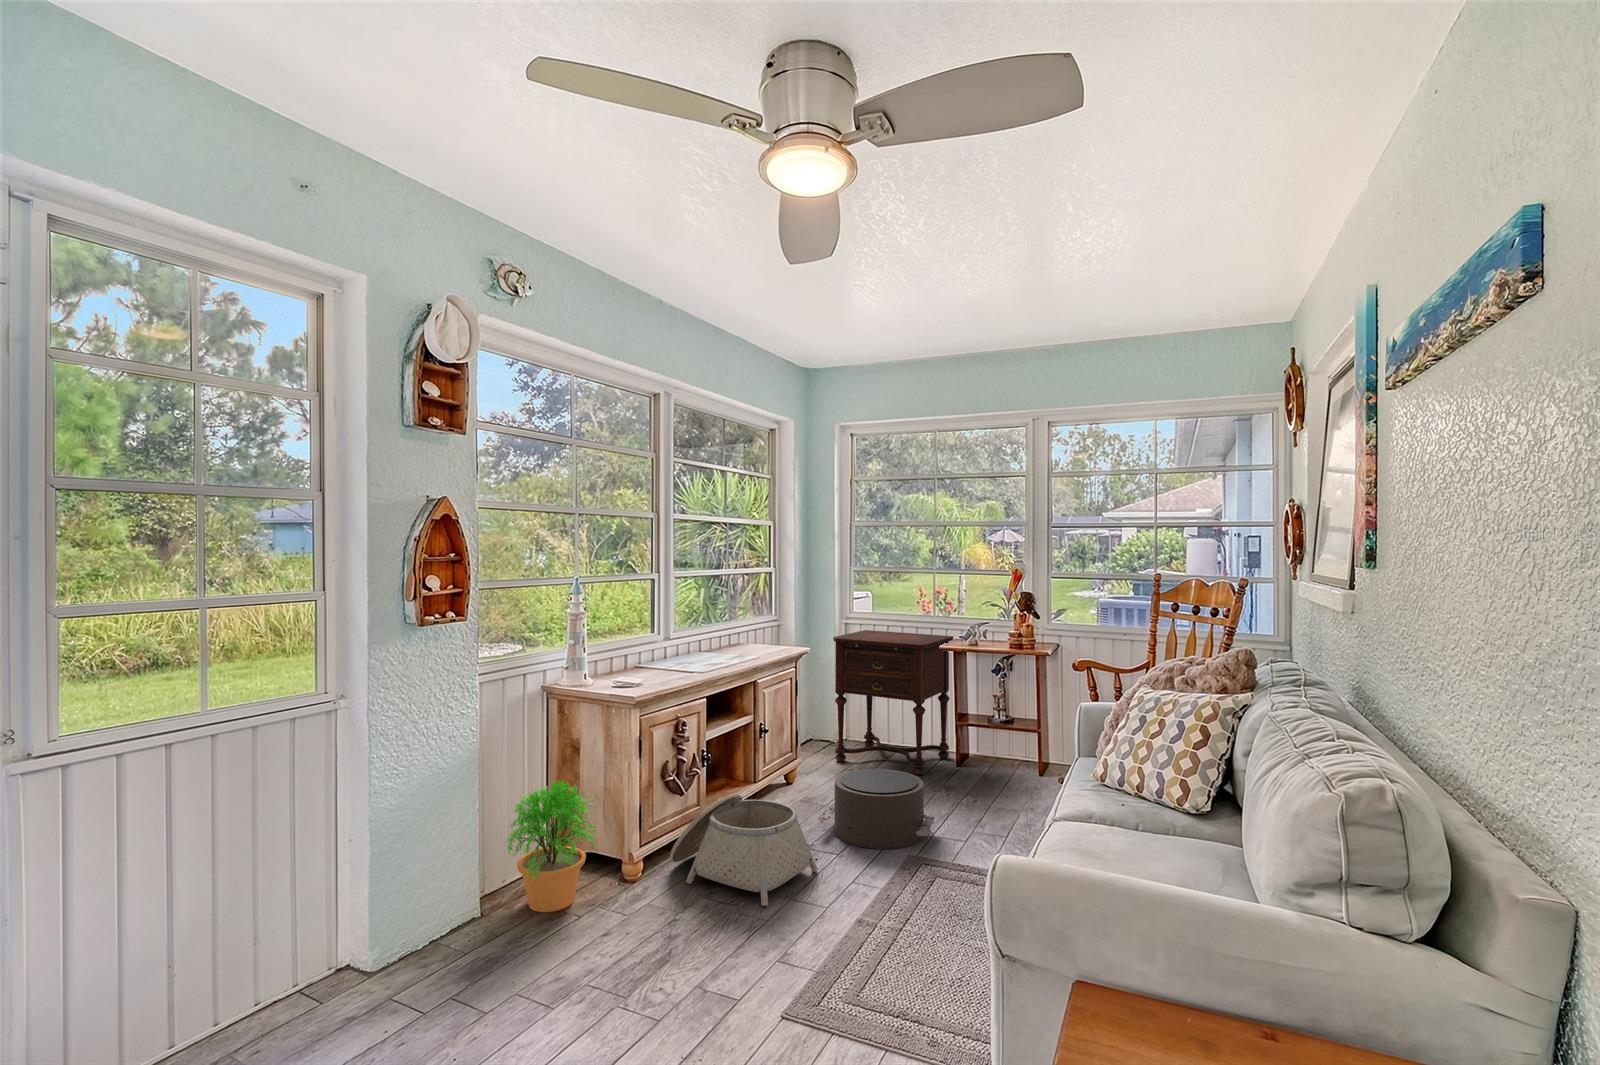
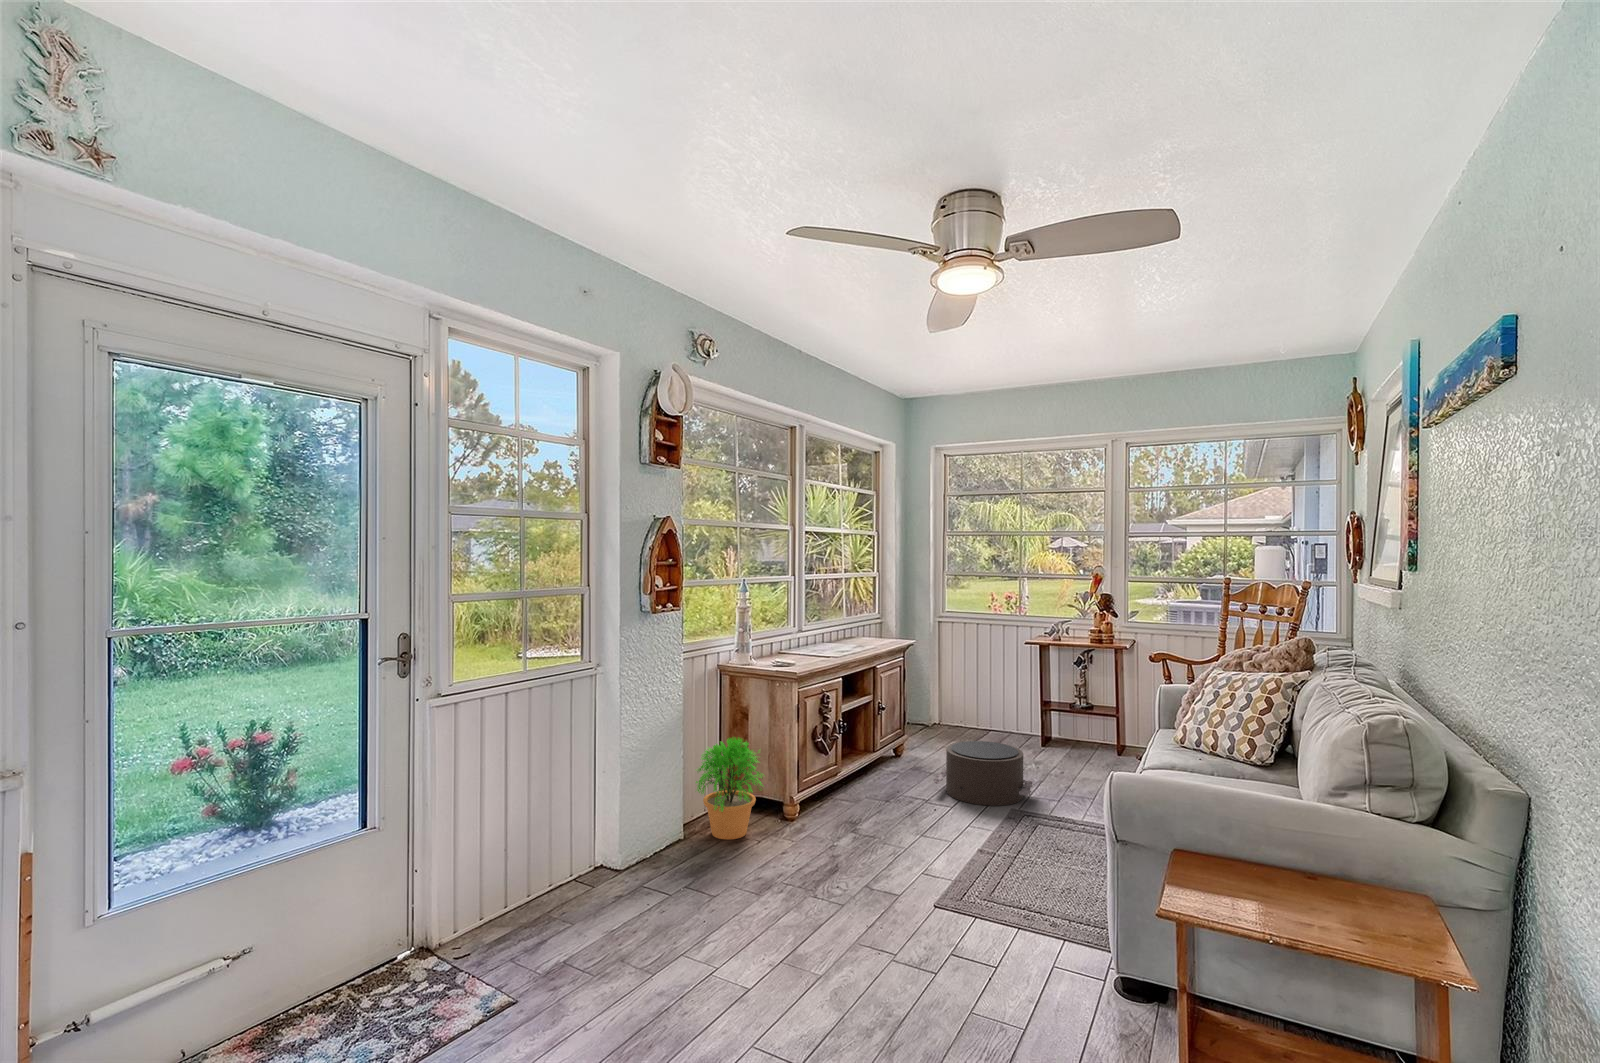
side table: present [833,630,953,775] -> none [934,626,1040,752]
basket: present [670,793,818,906] -> none [817,754,939,841]

